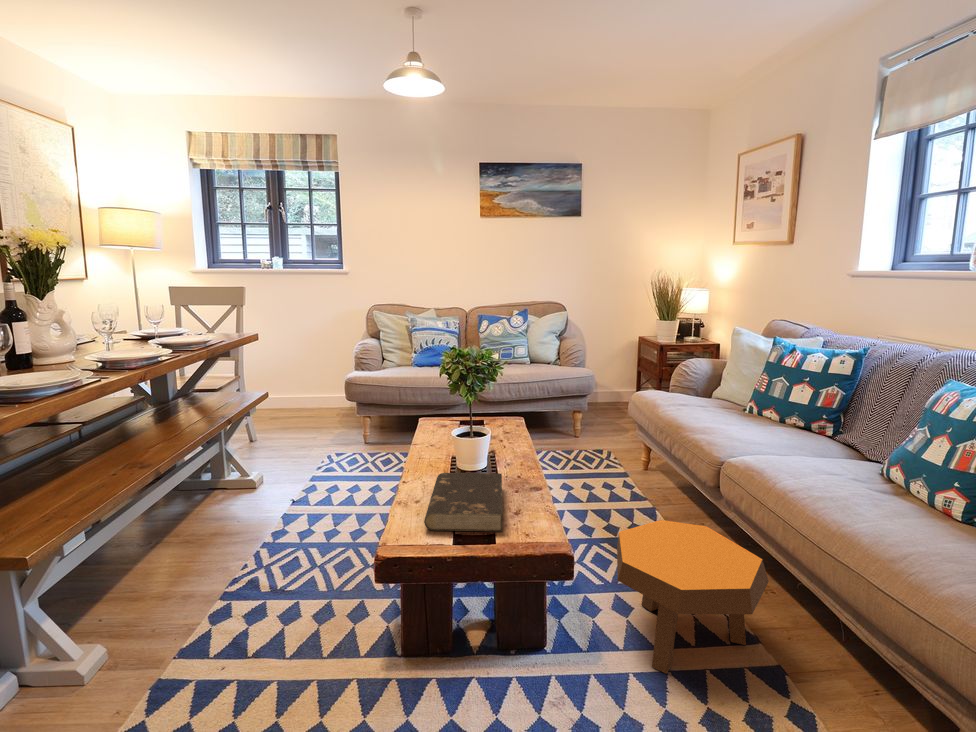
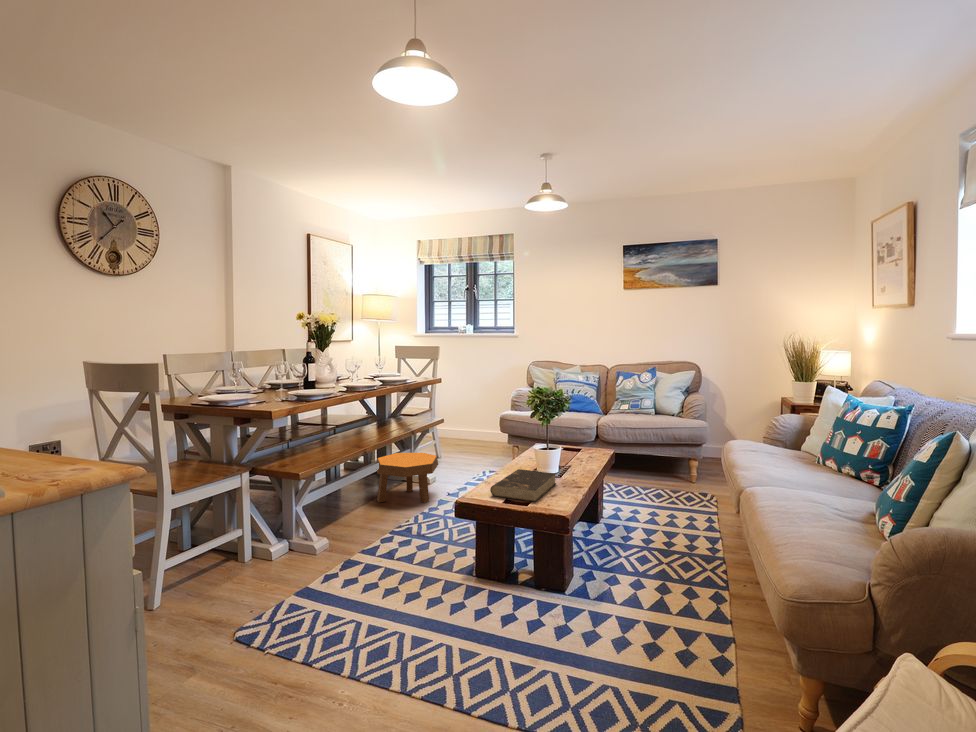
footstool: present [617,520,769,674] -> present [377,453,438,503]

